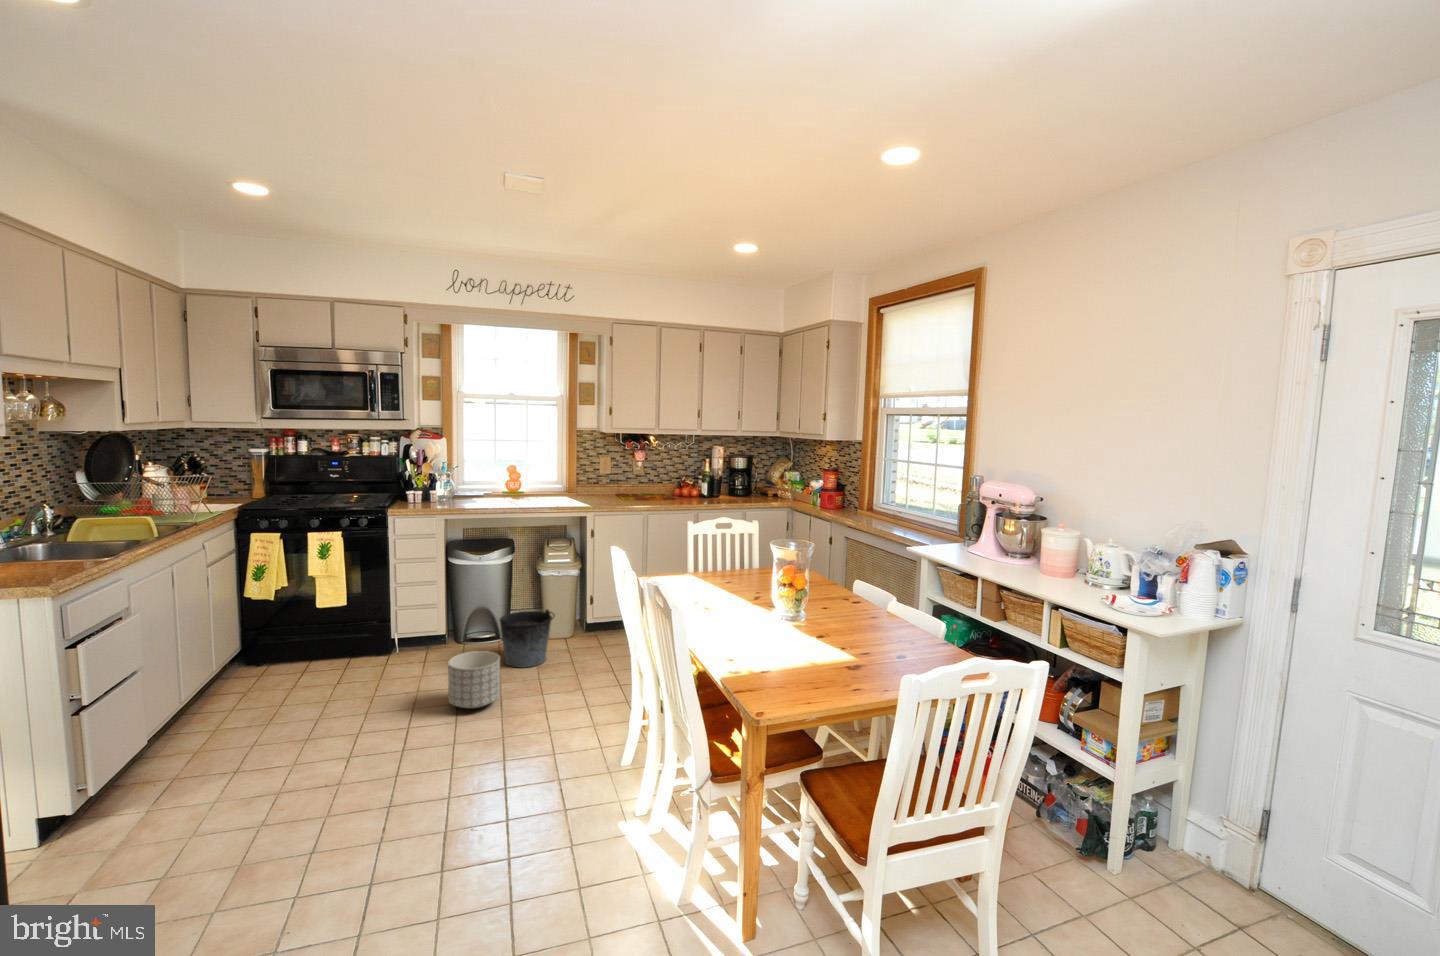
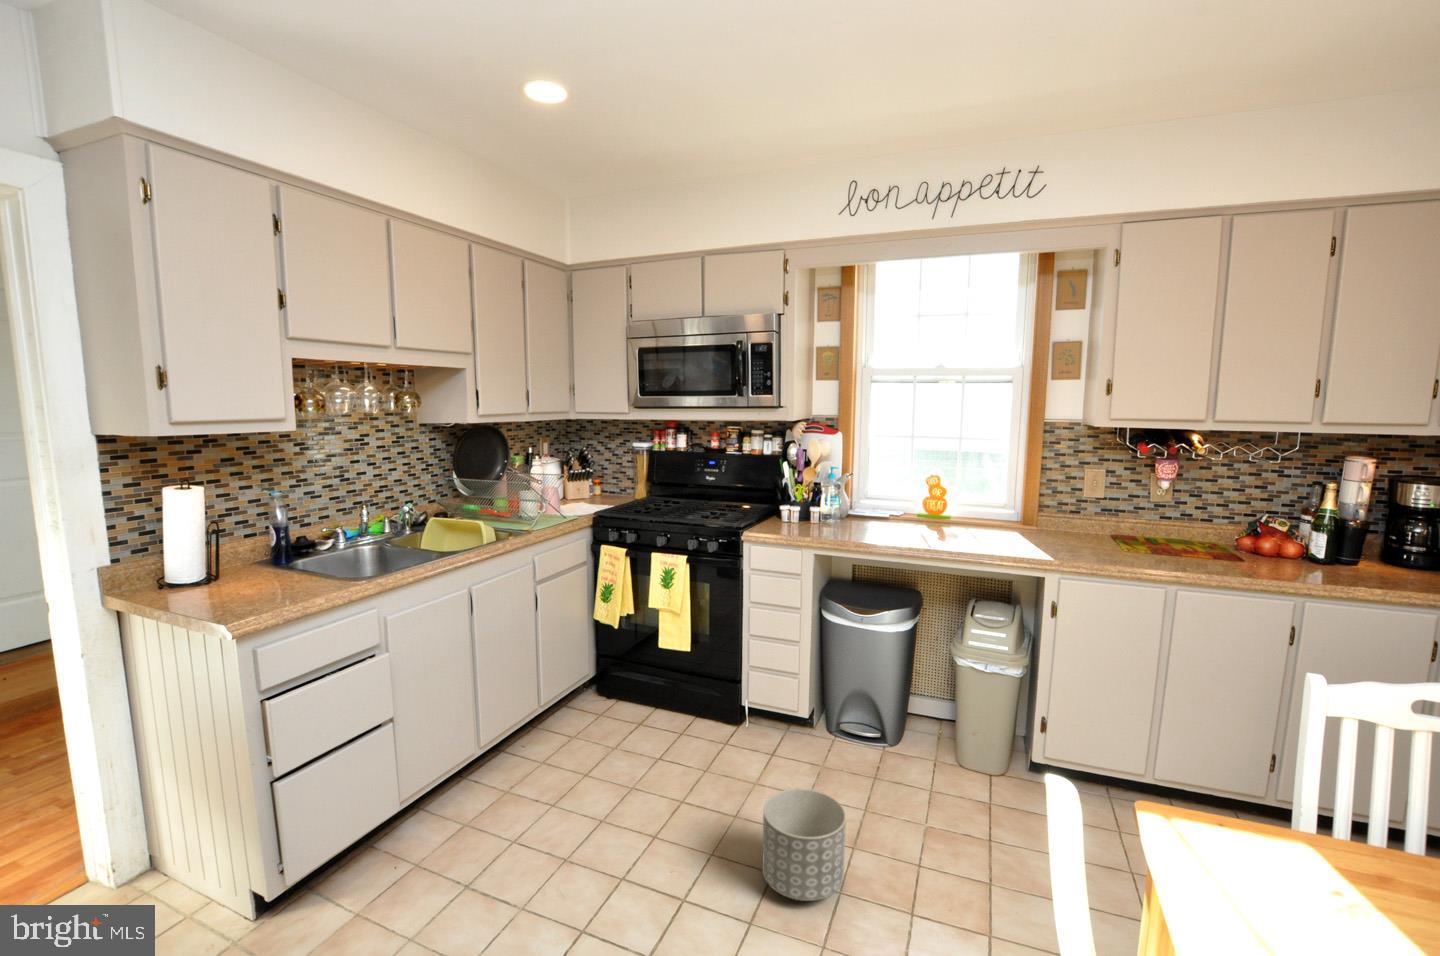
bucket: present [500,610,555,668] -> none [873,718,968,825]

